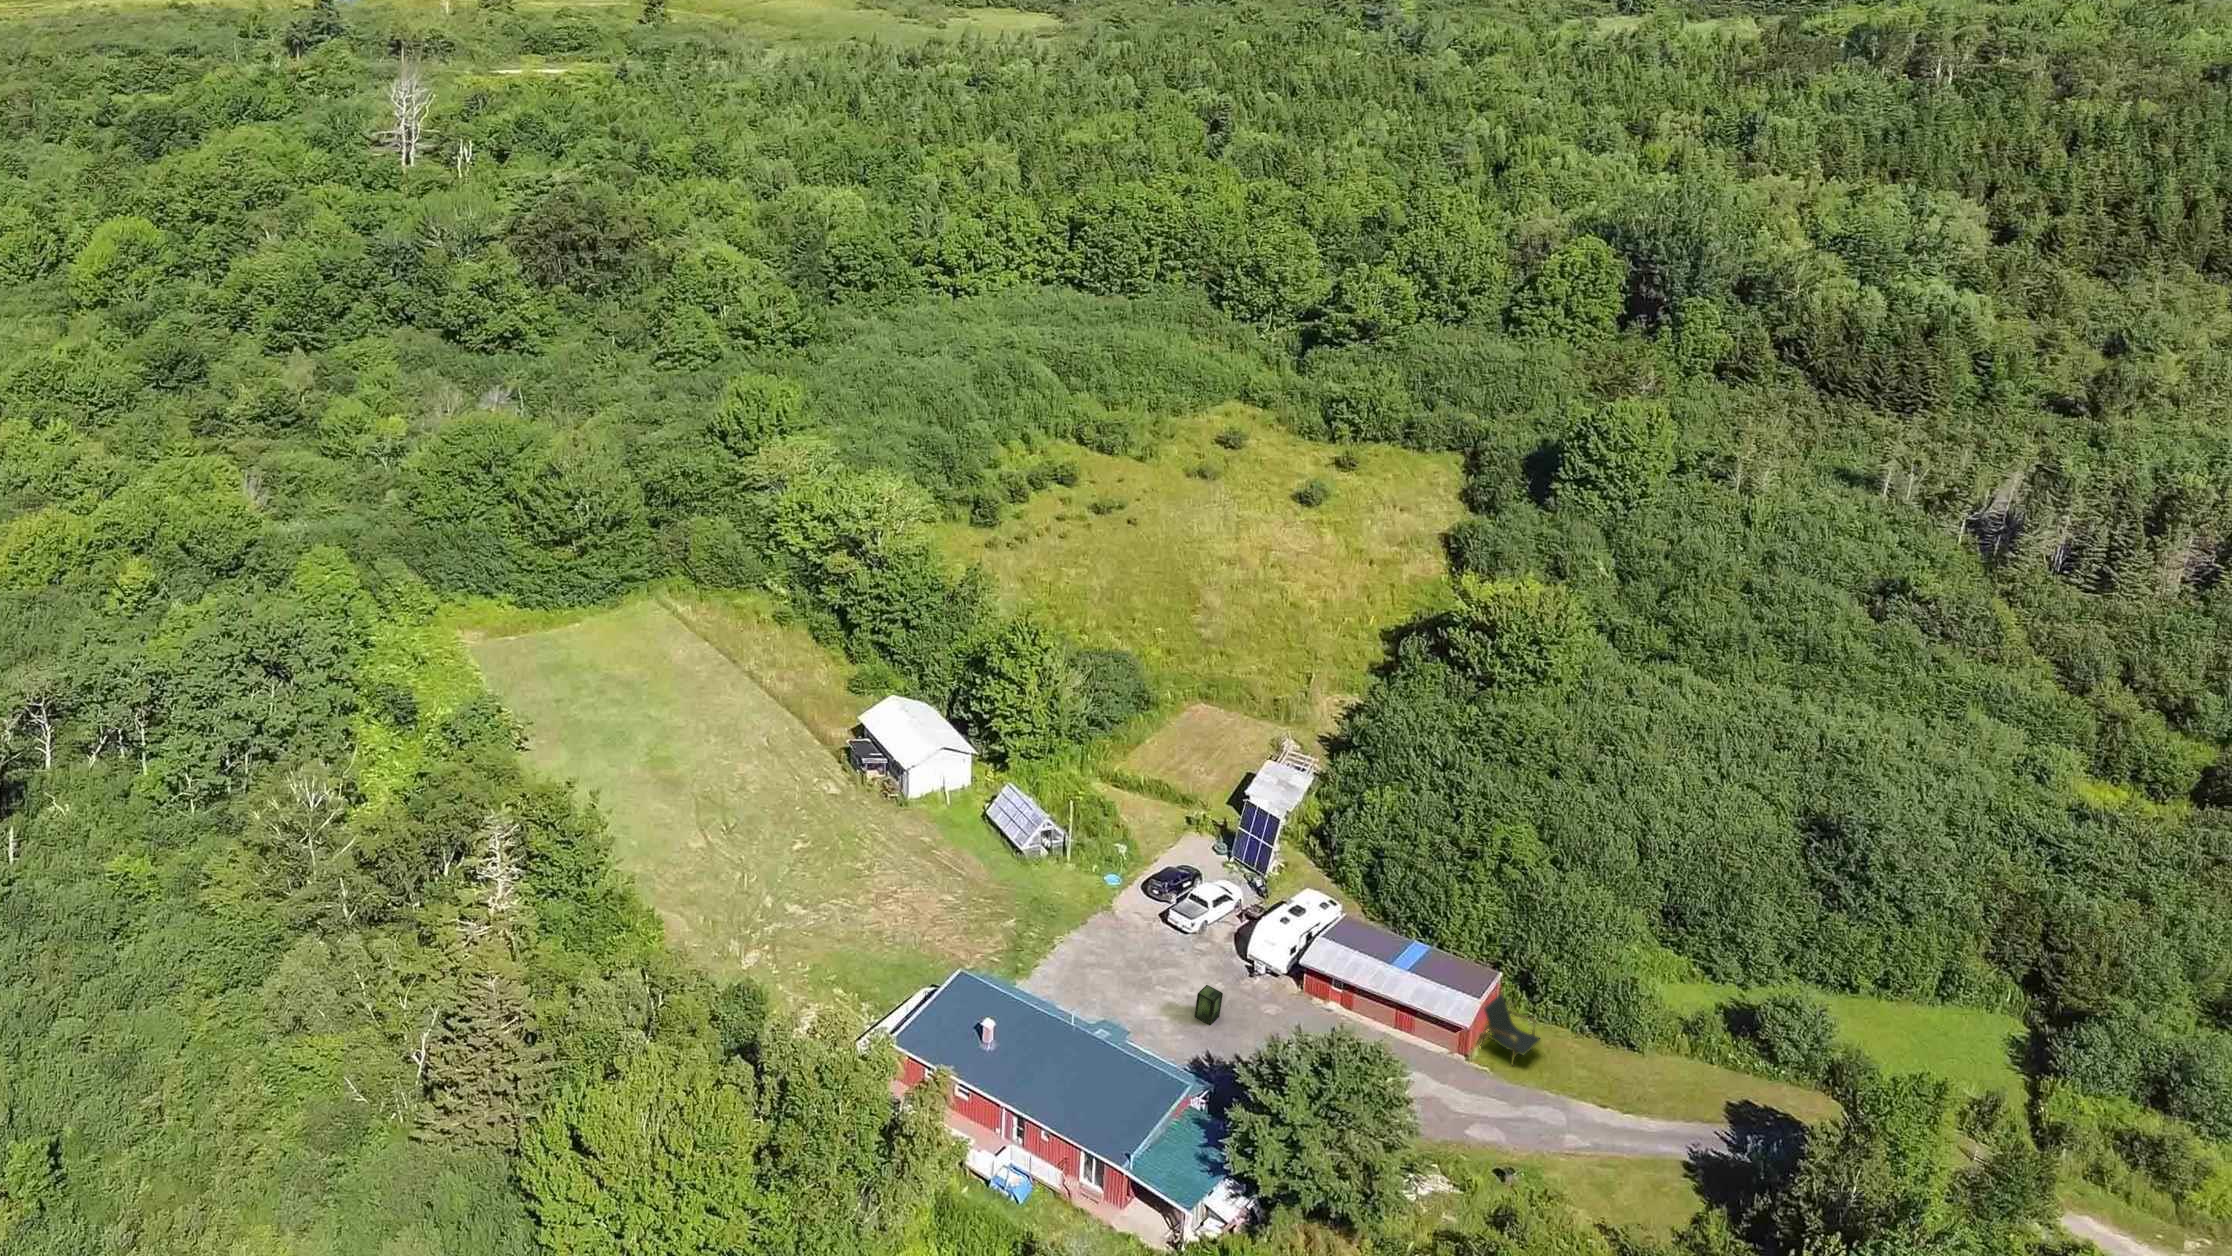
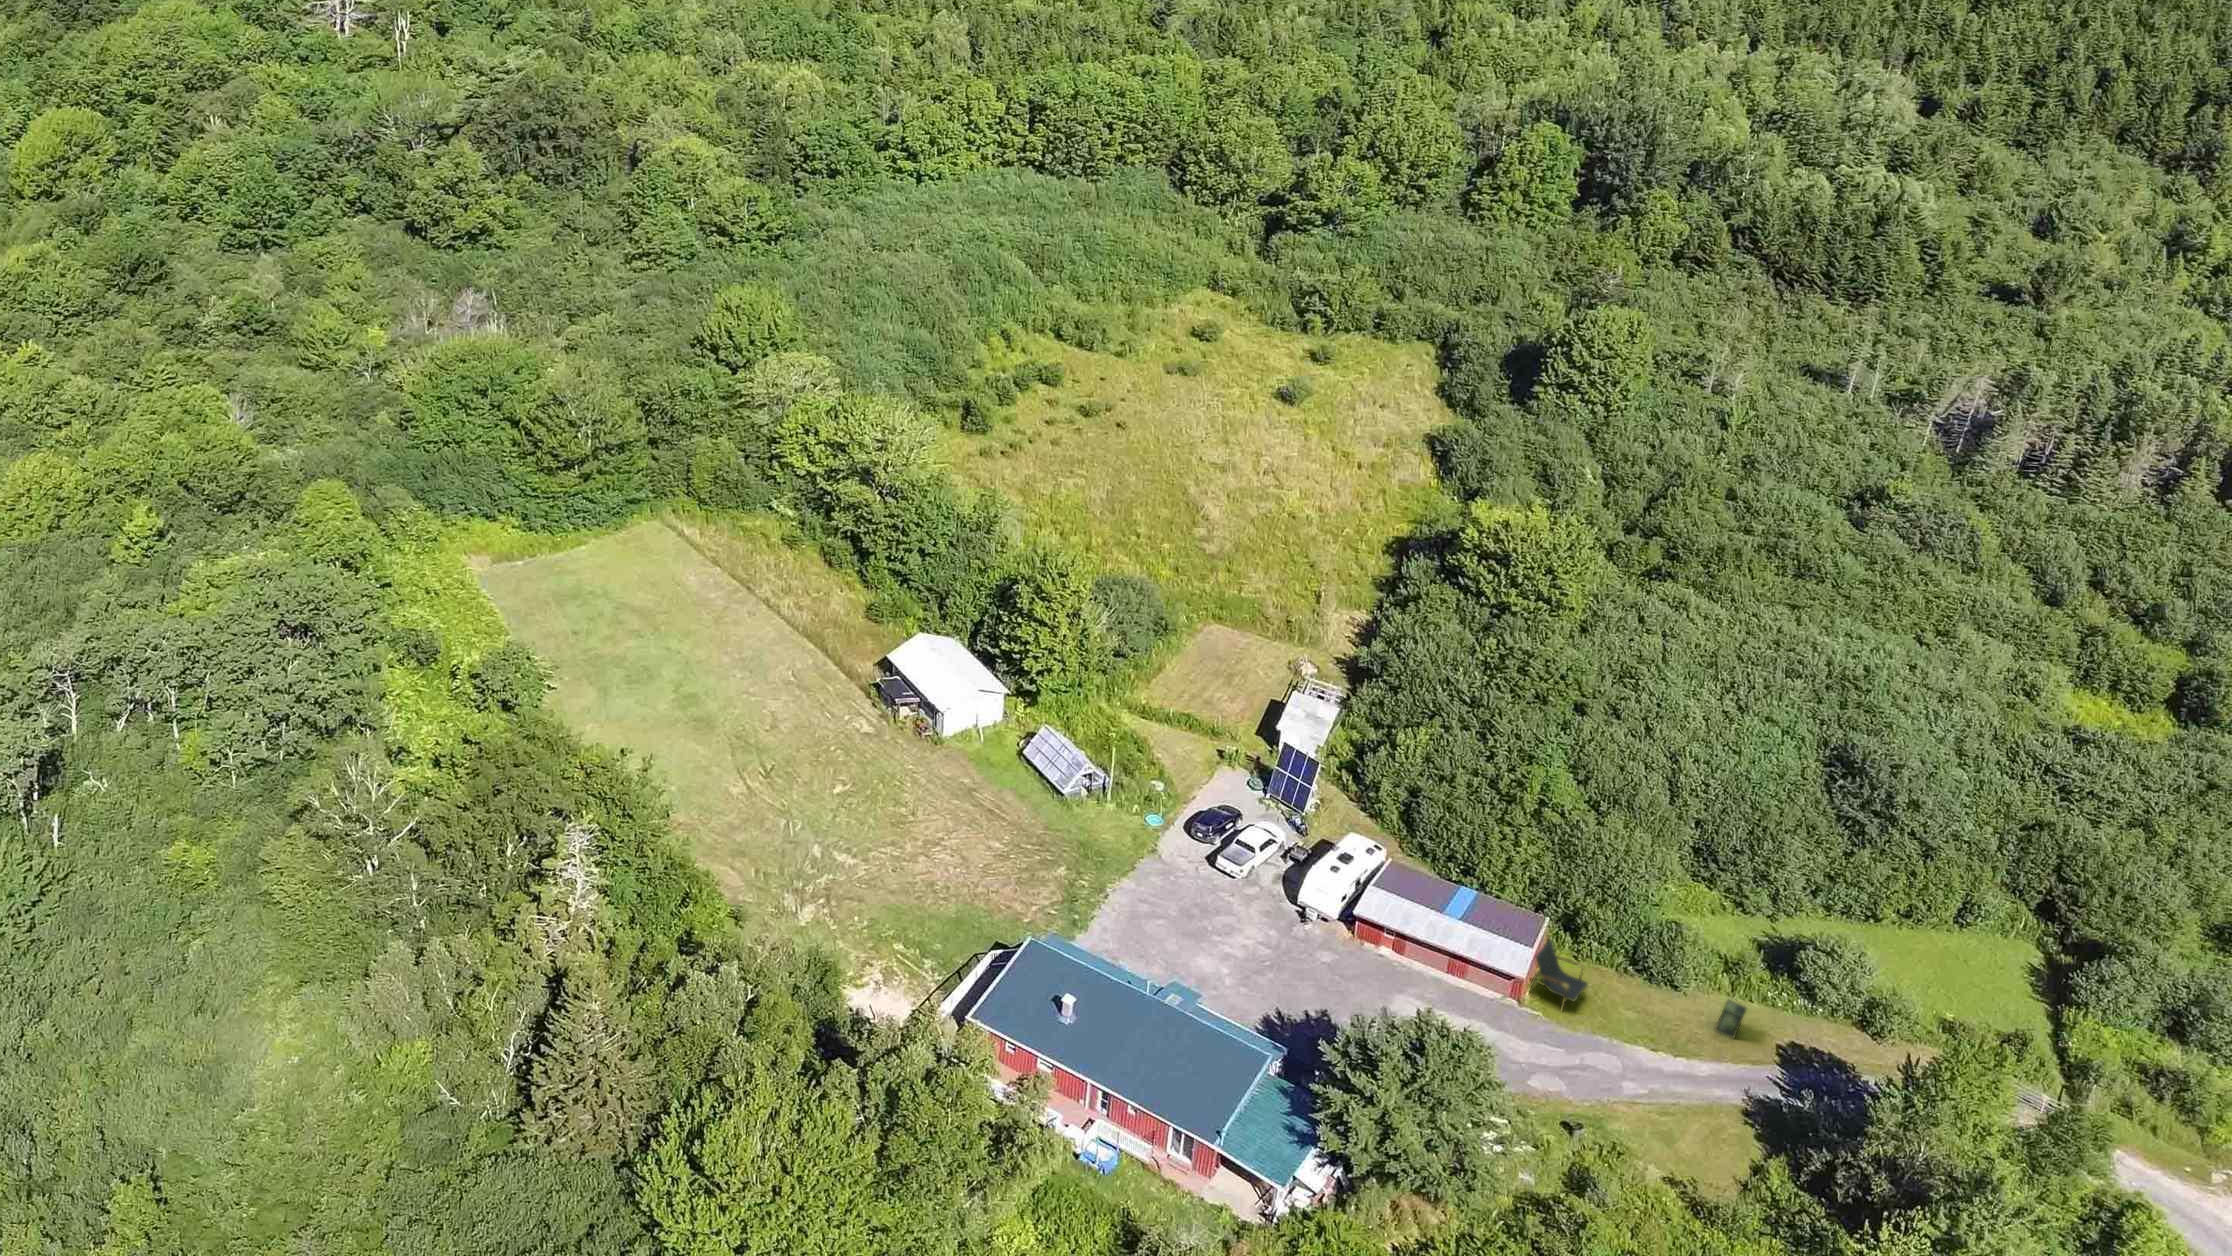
storage box: present [1194,985,1223,1025] -> present [1715,1000,1746,1038]

